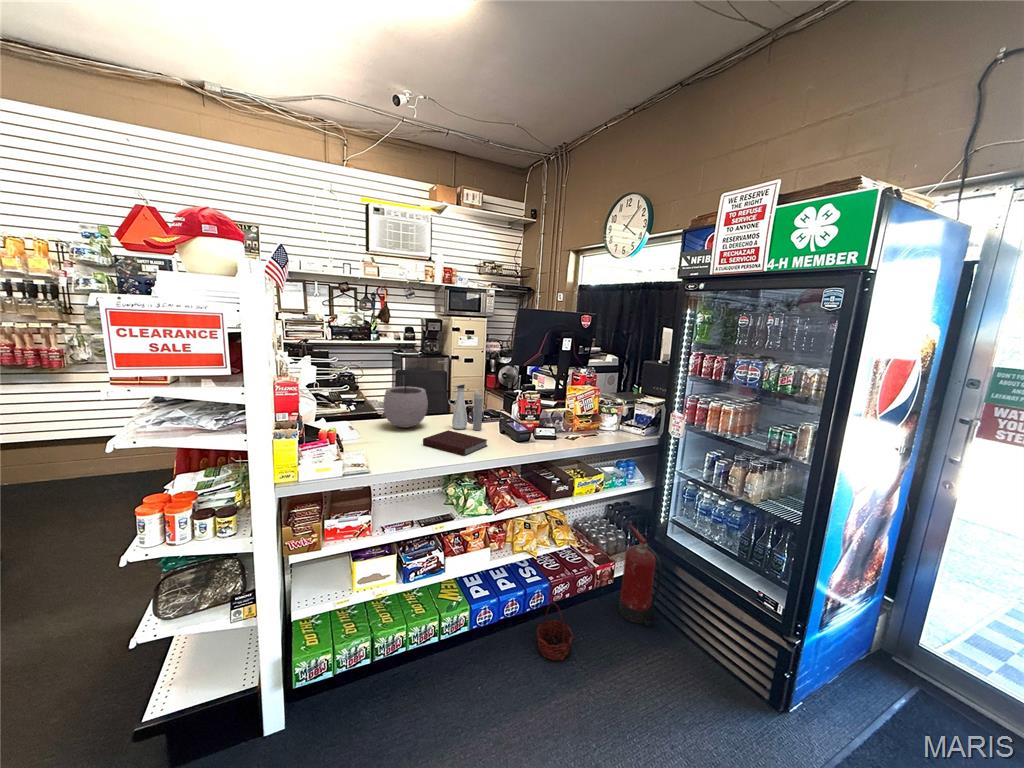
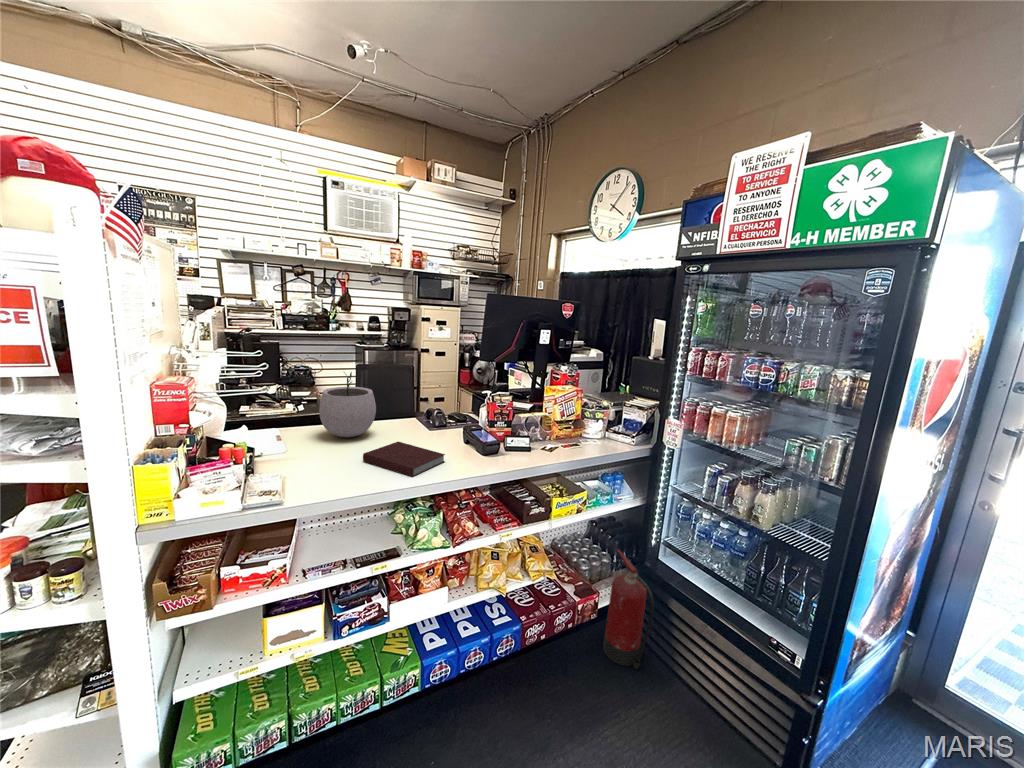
water bottle: present [448,385,483,430] -> none [401,385,443,440]
basket: present [537,603,573,660] -> none [505,650,549,721]

